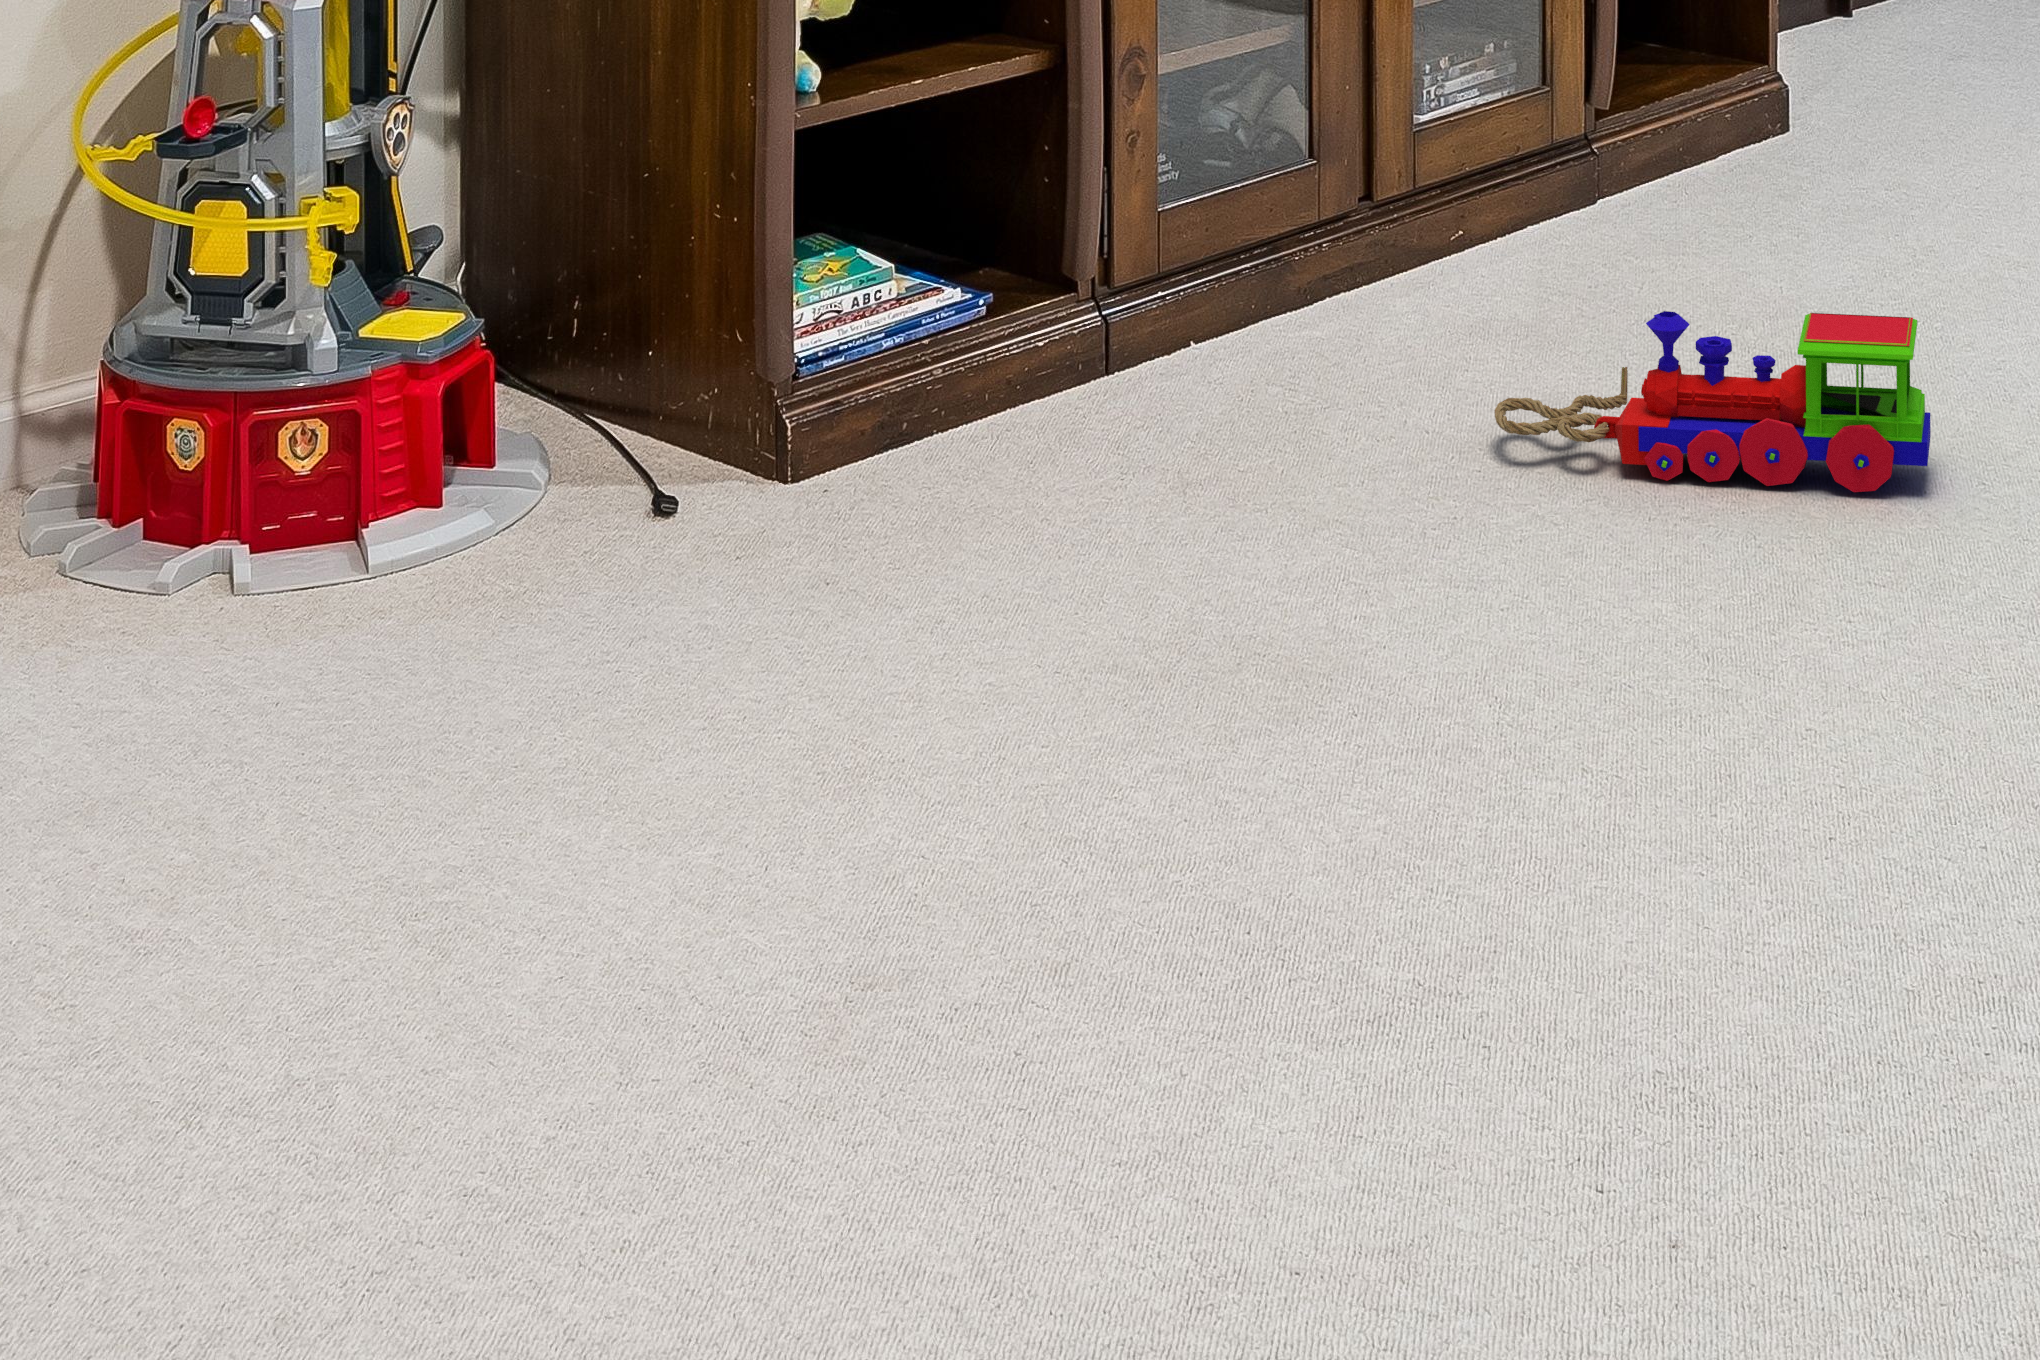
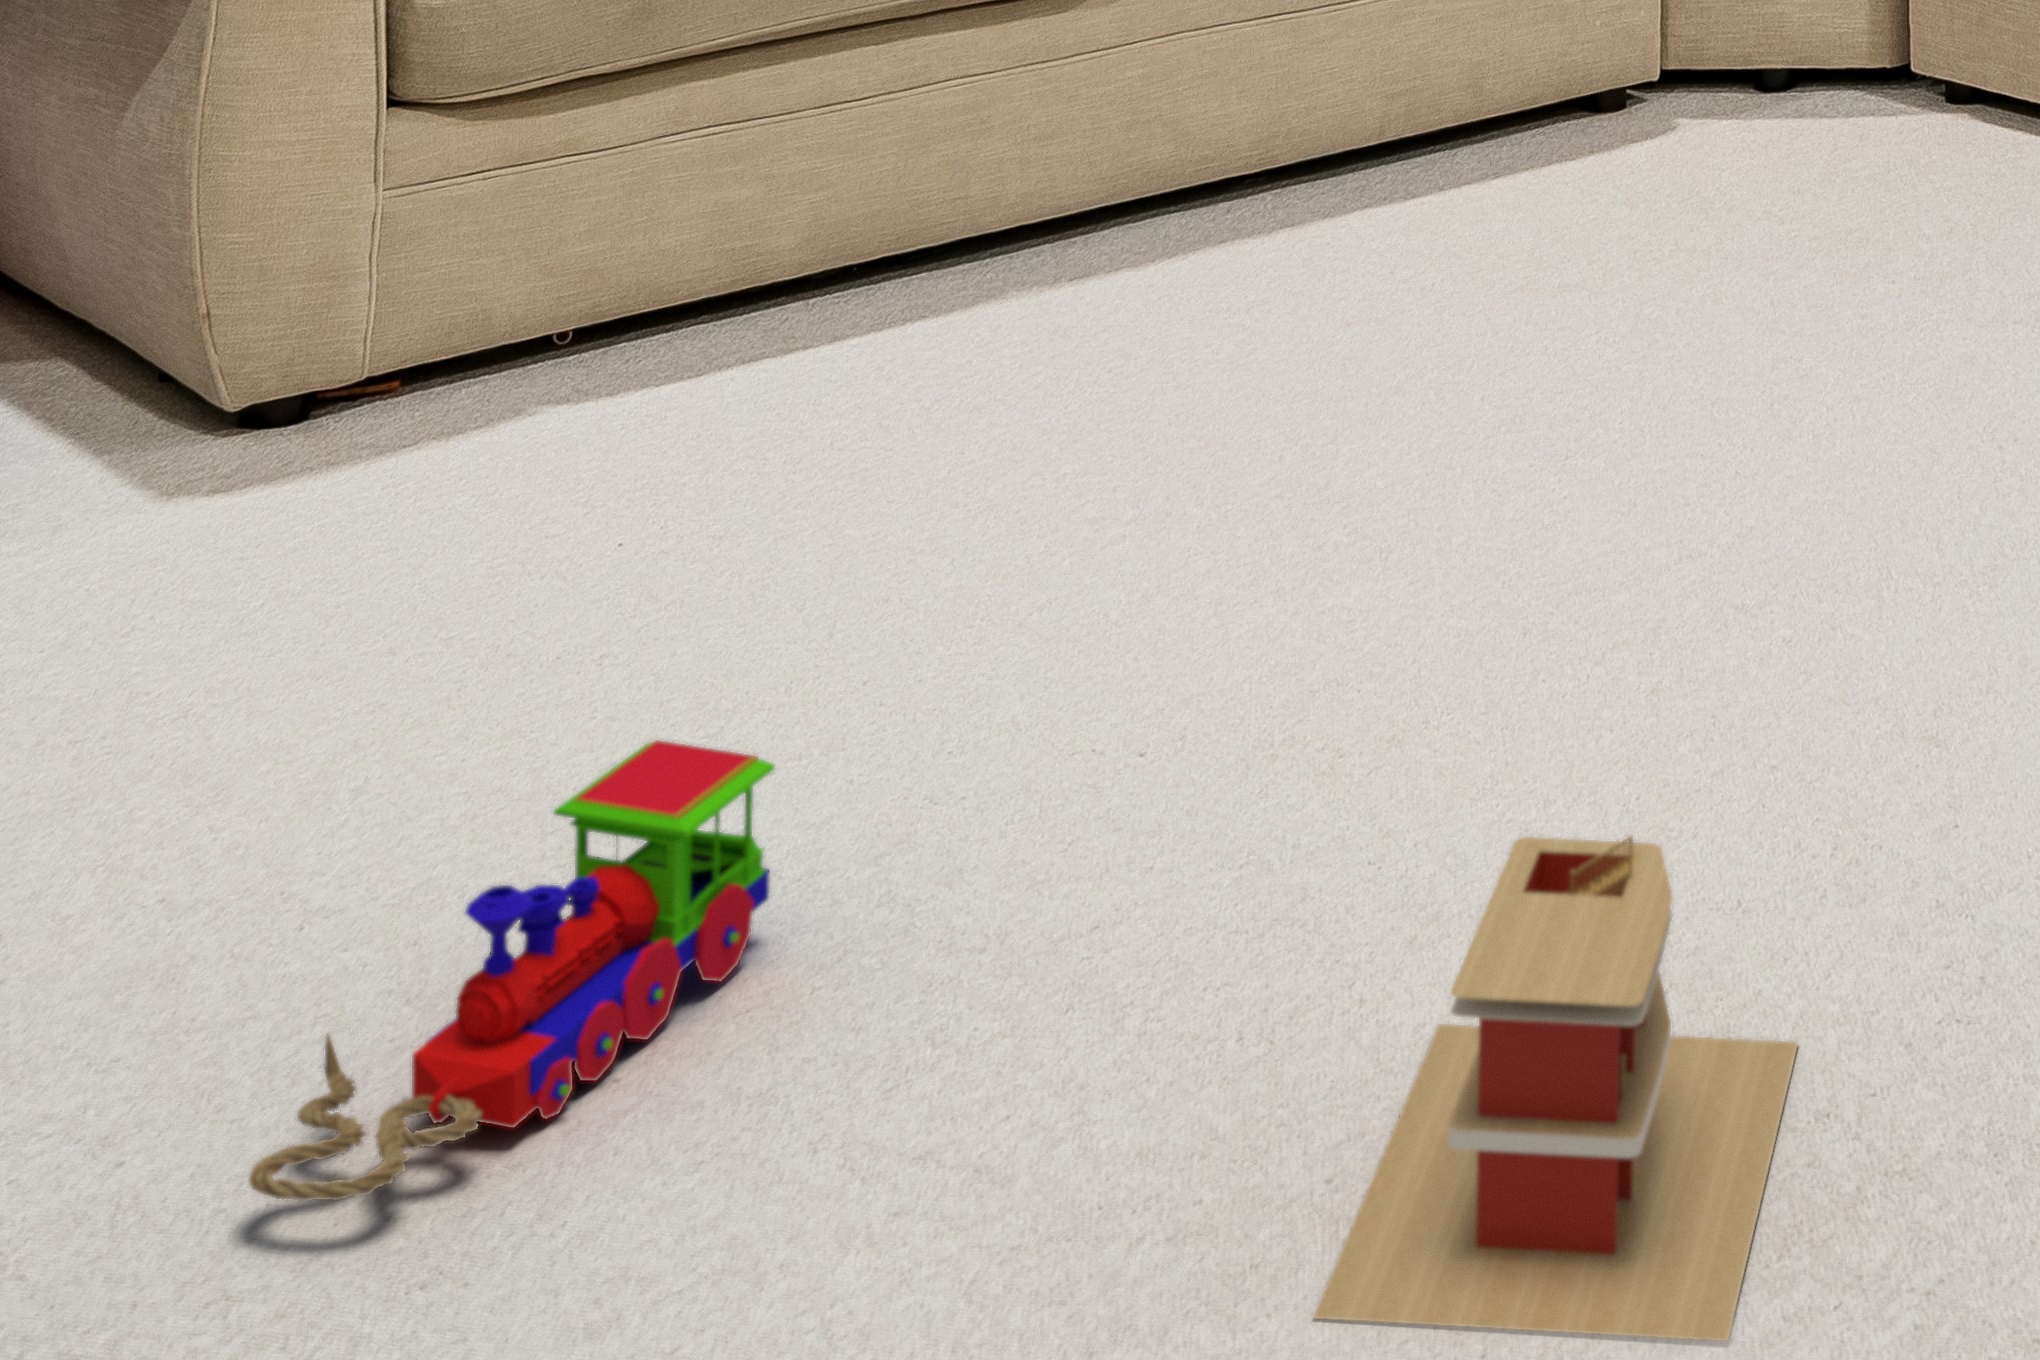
toy house: none [1503,548,1992,875] -> present [1314,836,1798,1341]

